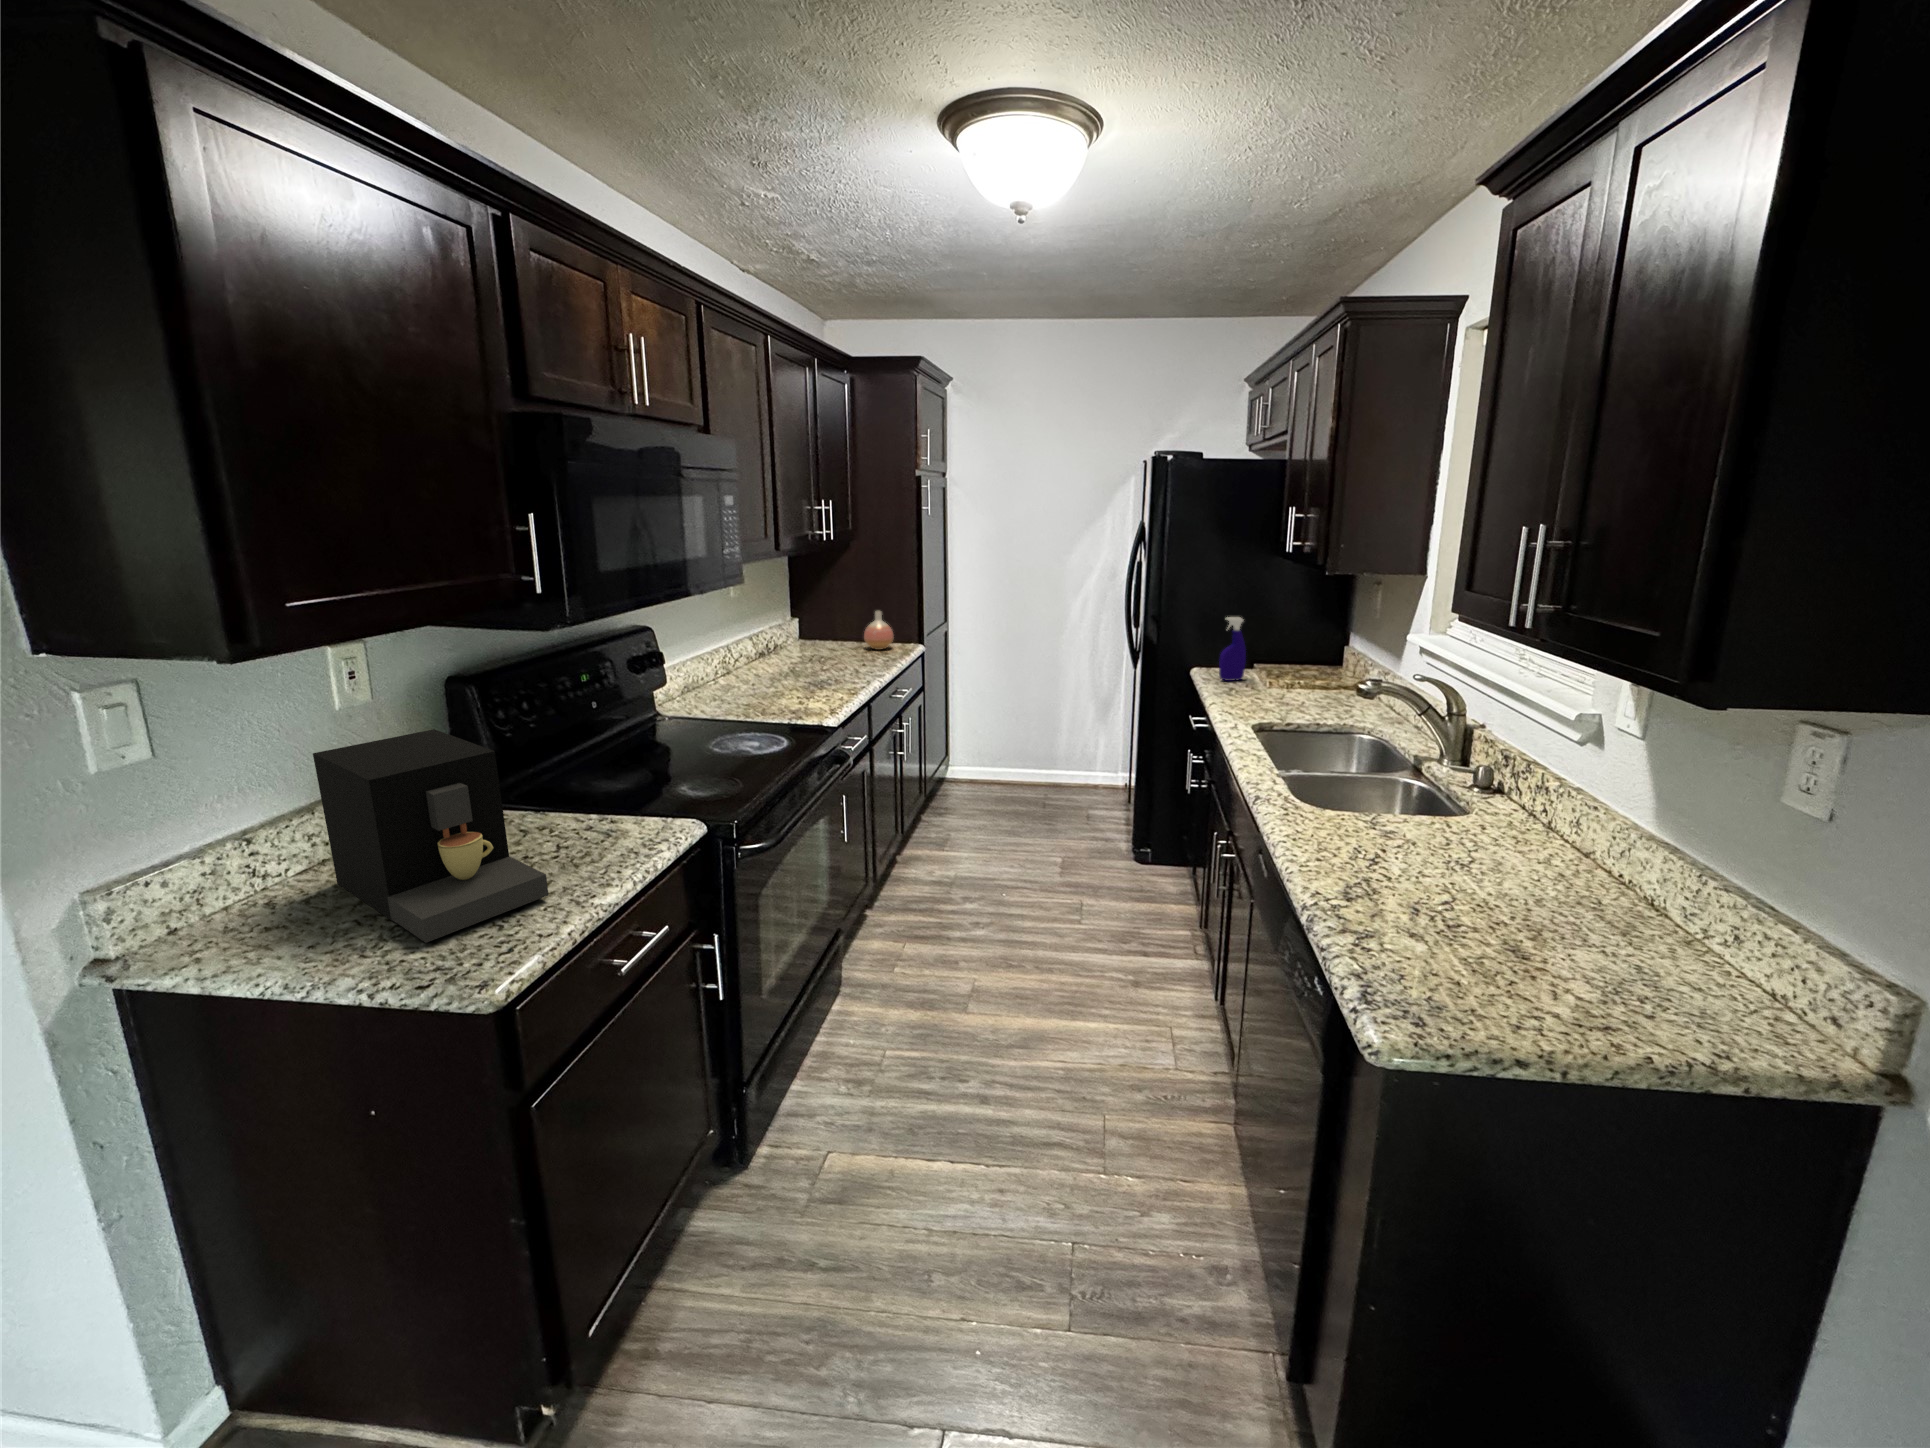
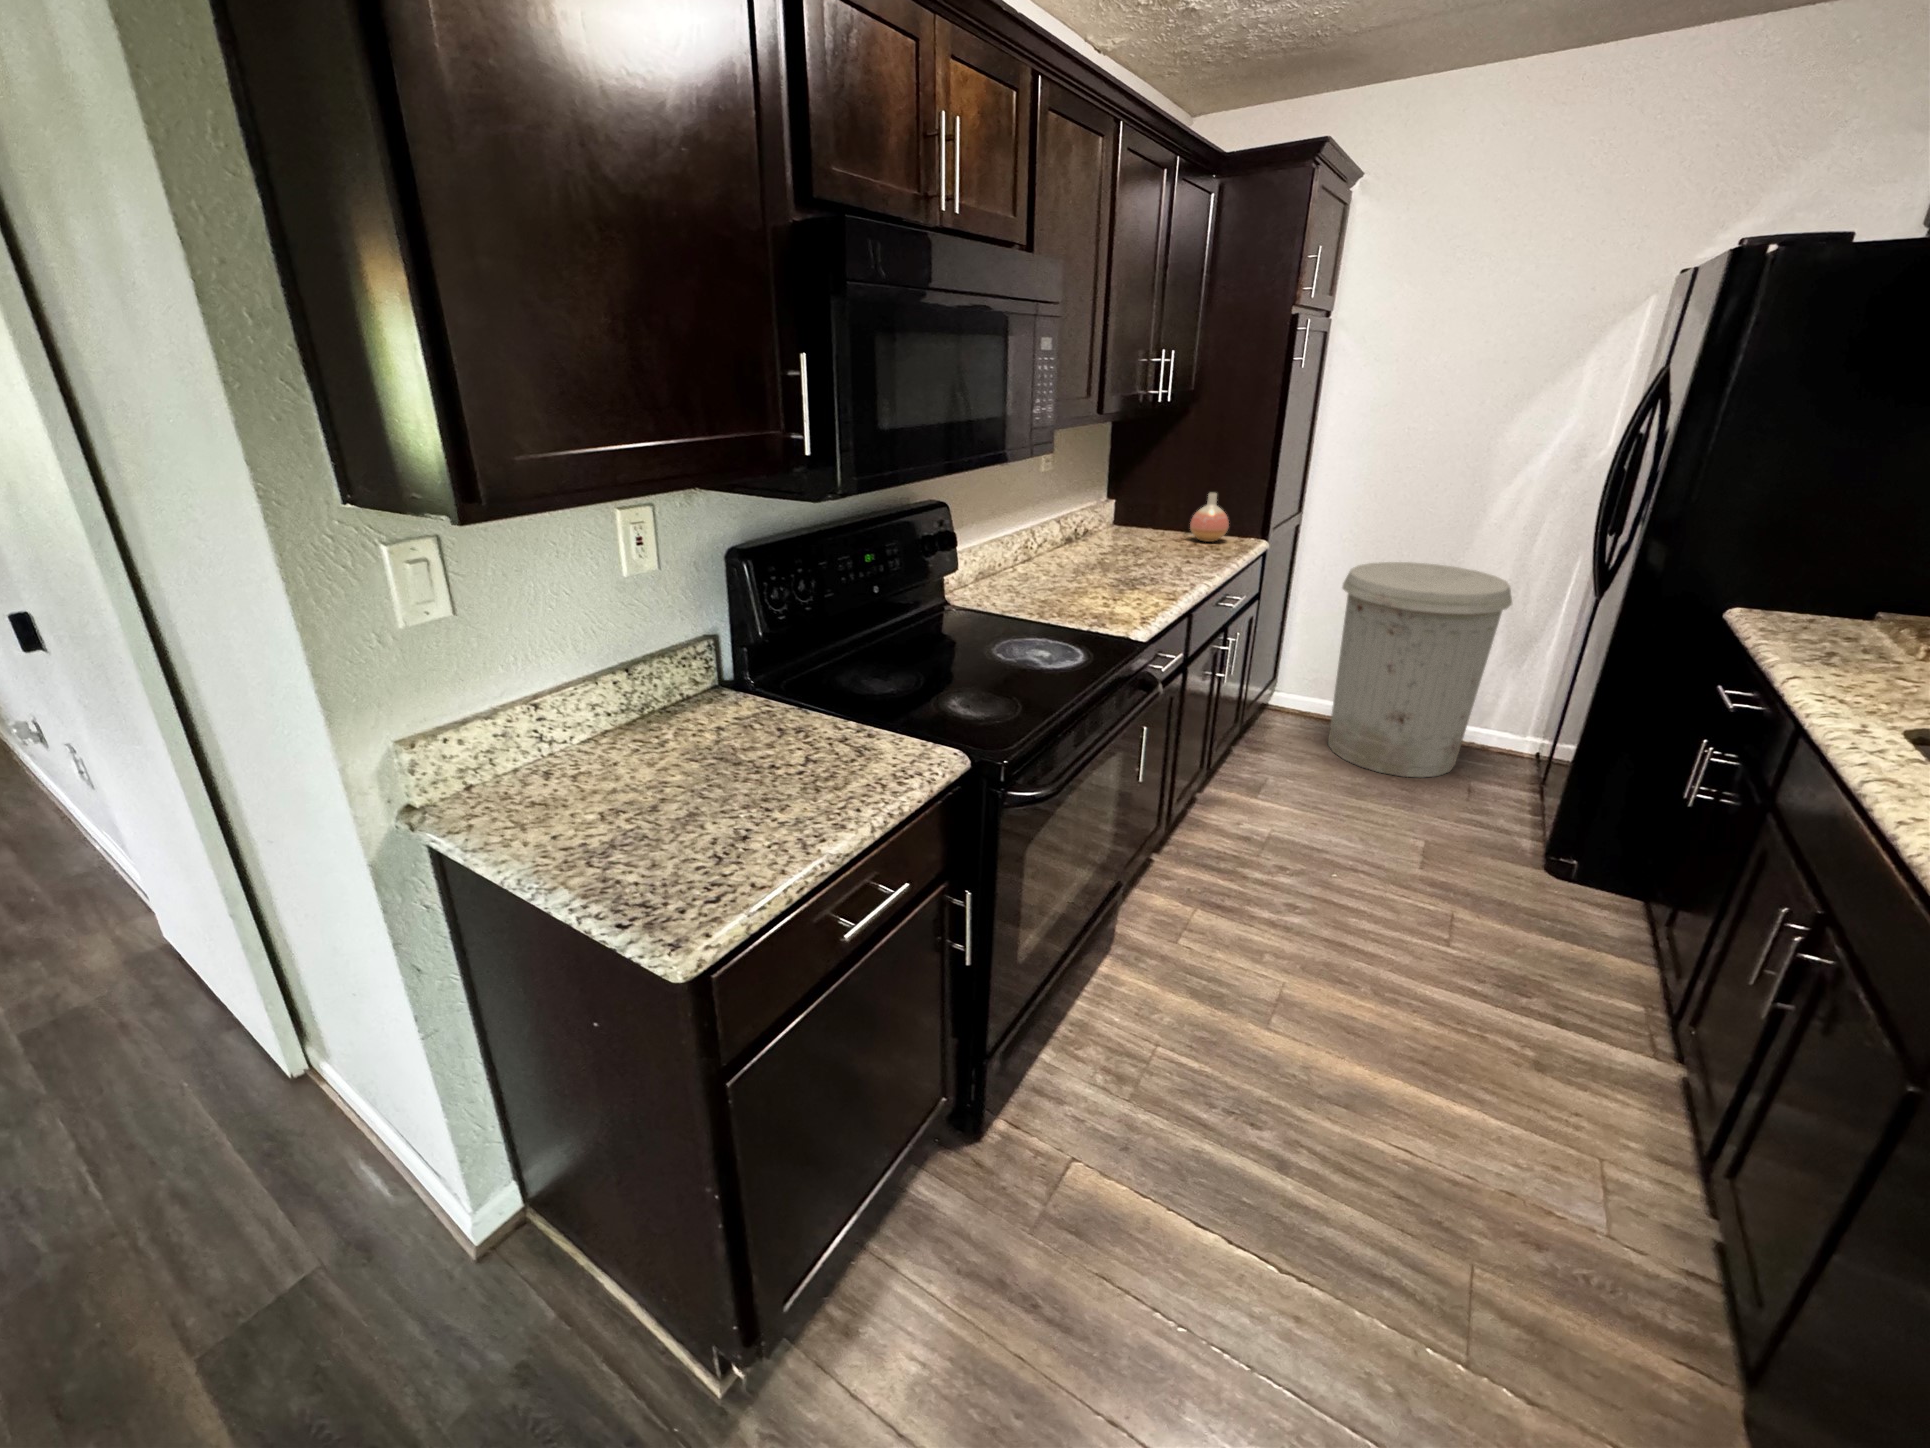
spray bottle: present [1219,617,1246,681] -> none [1812,528,1902,640]
trash can: none [983,656,1089,815] -> present [1328,562,1512,777]
coffee maker: present [313,729,549,943] -> none [584,608,777,863]

